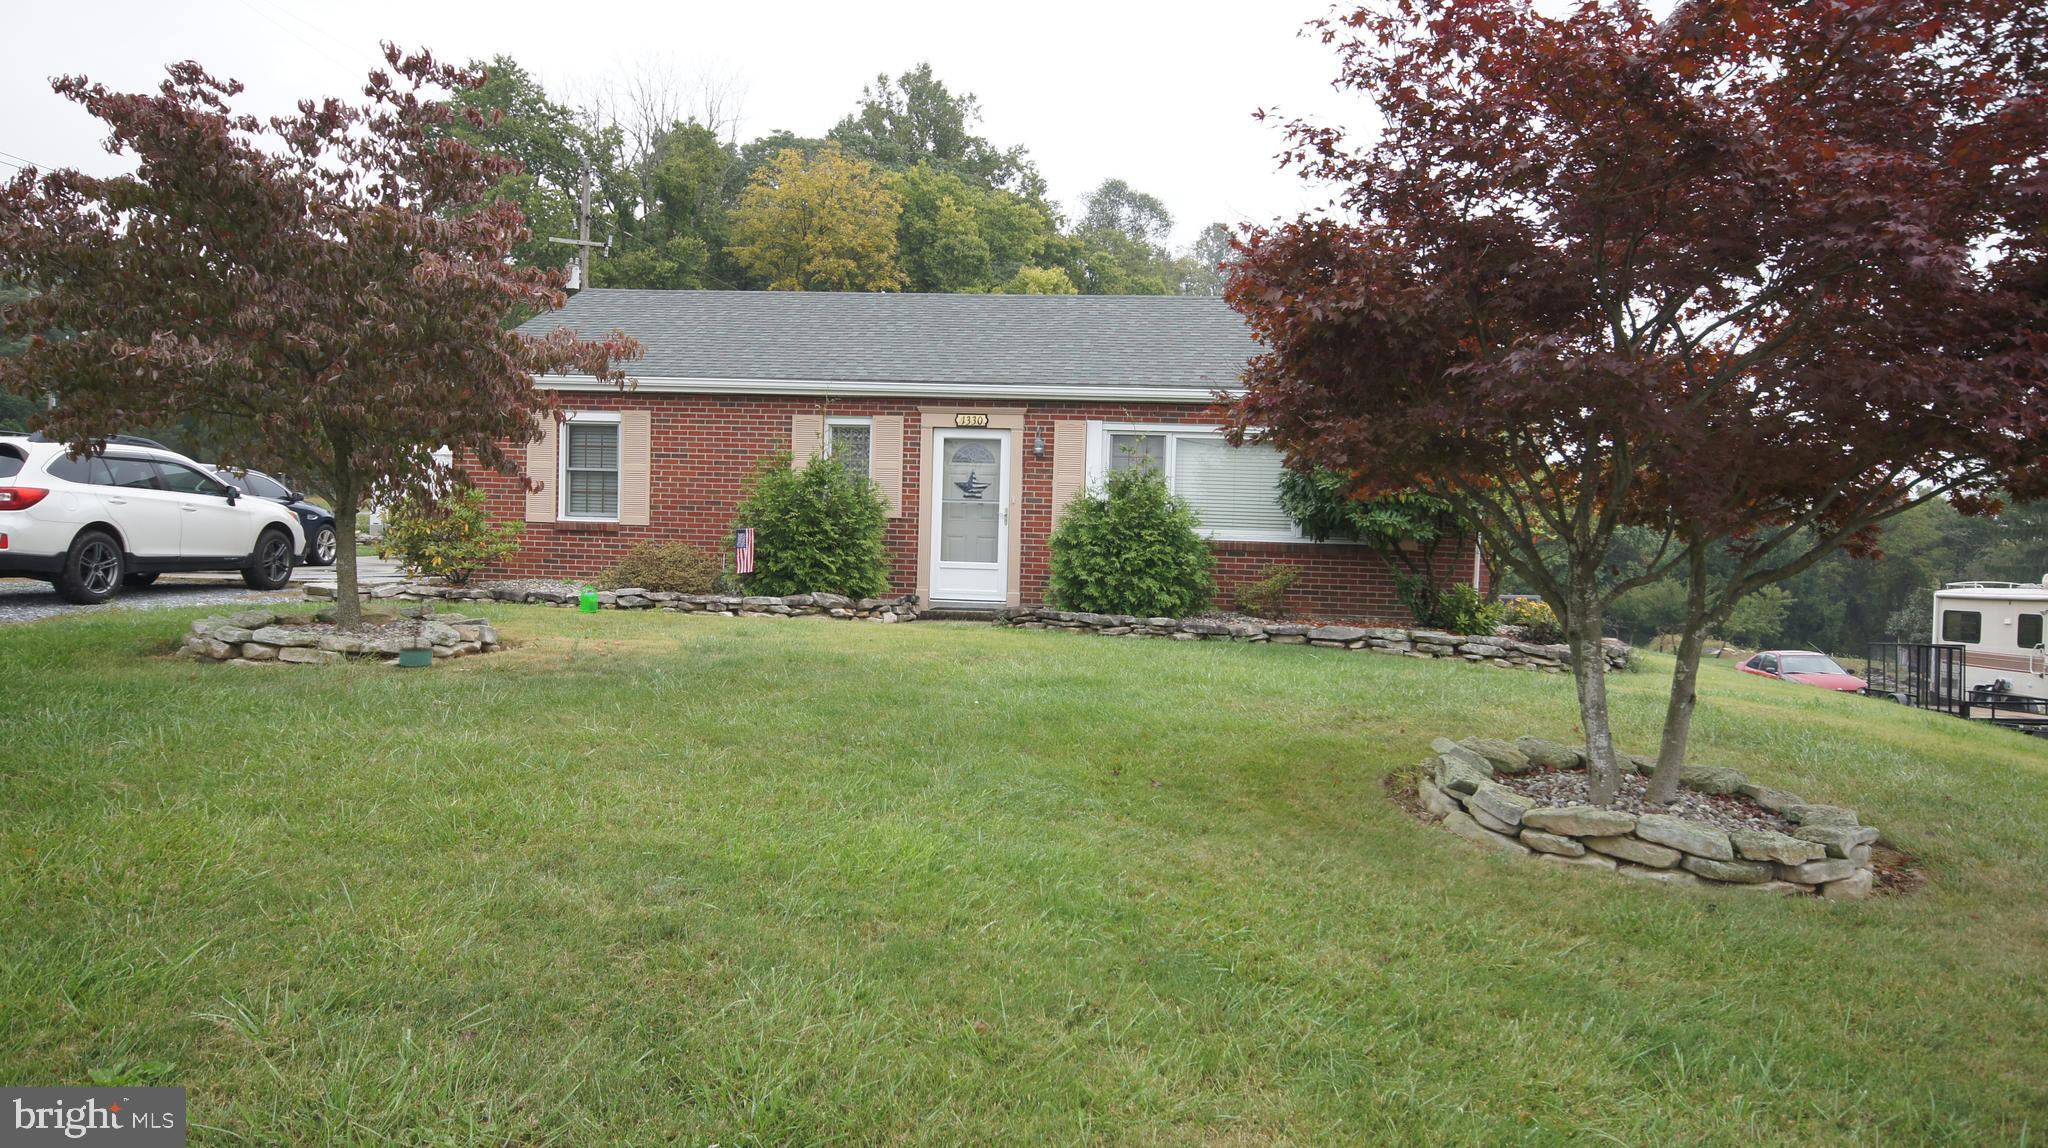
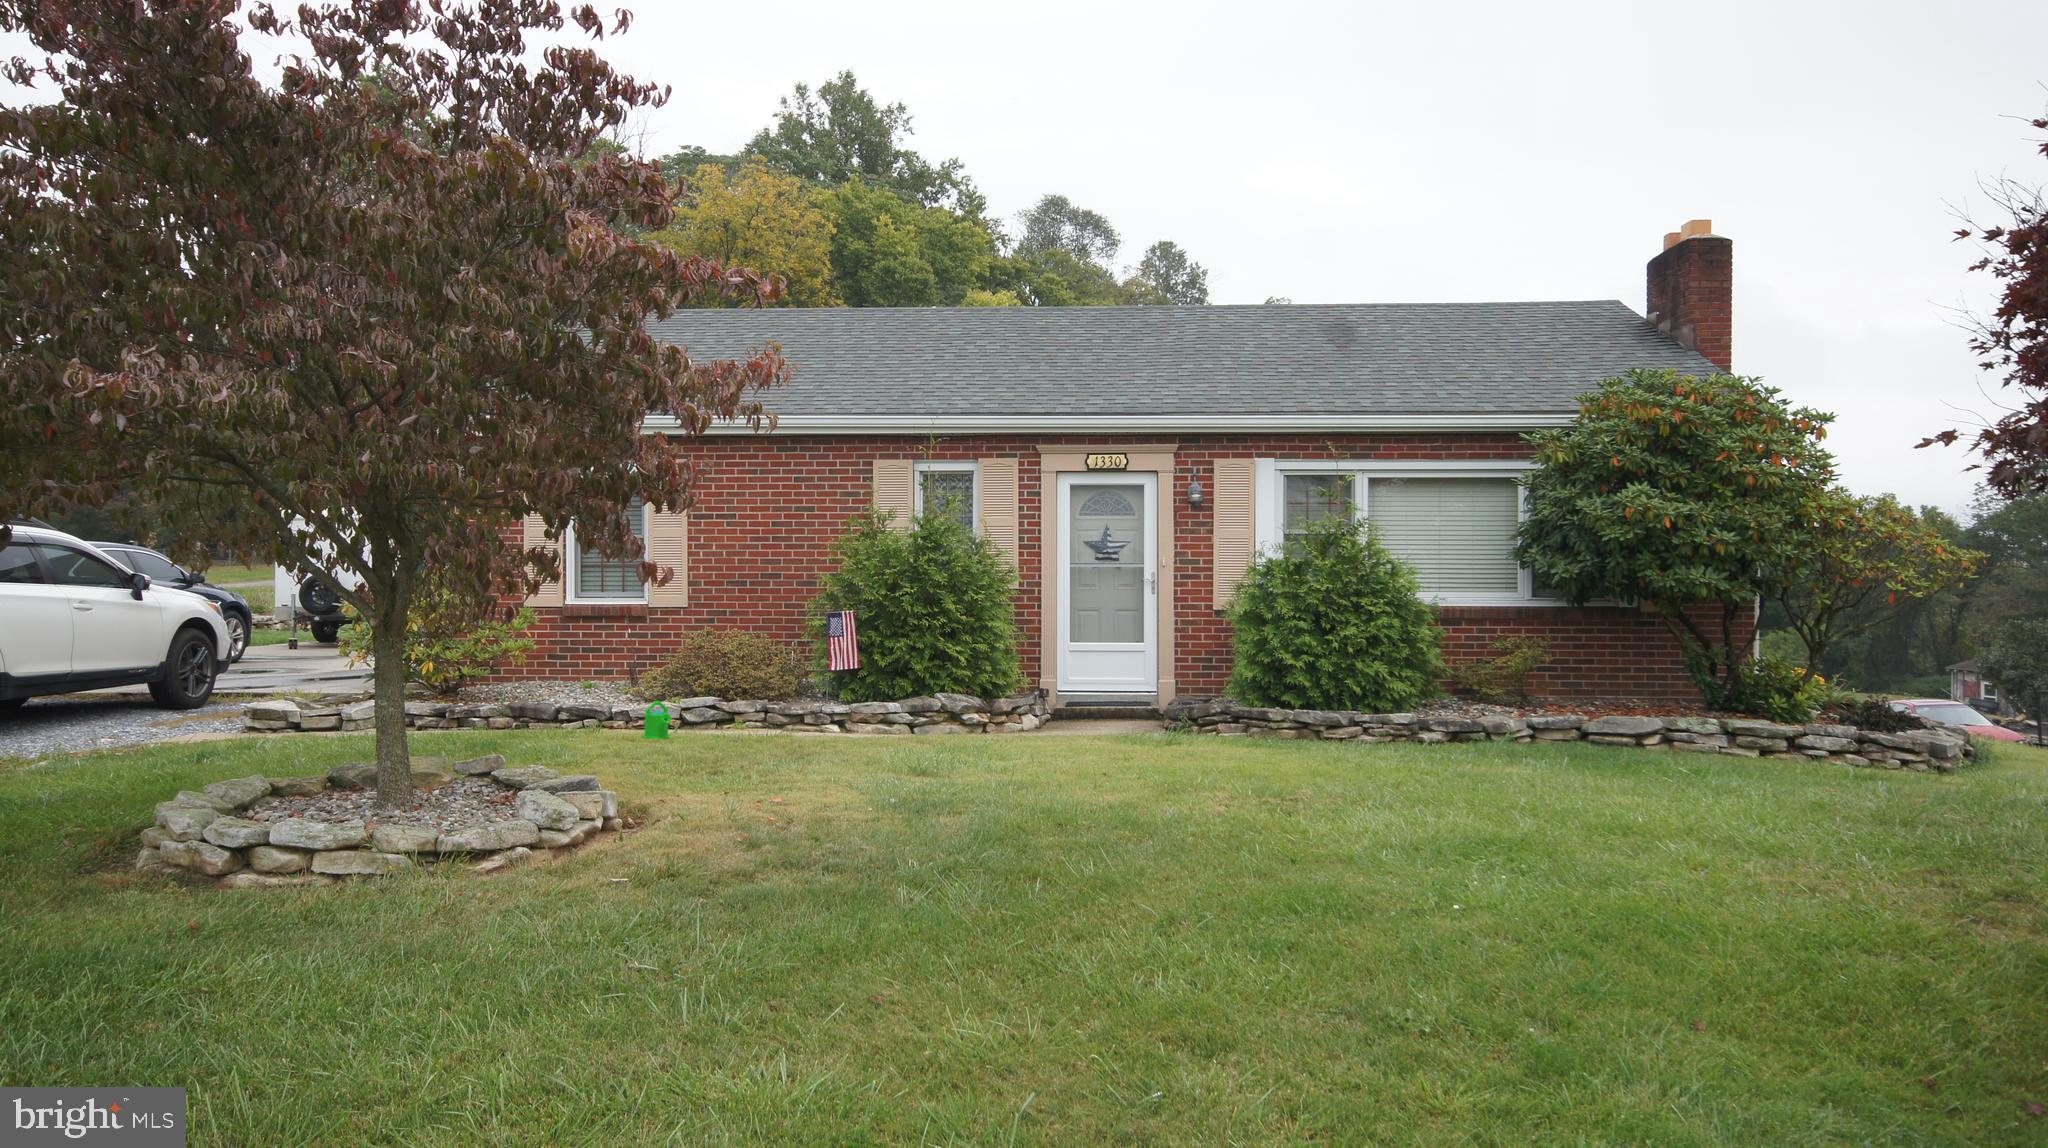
potted plant: present [396,571,451,667] -> none [519,716,606,873]

